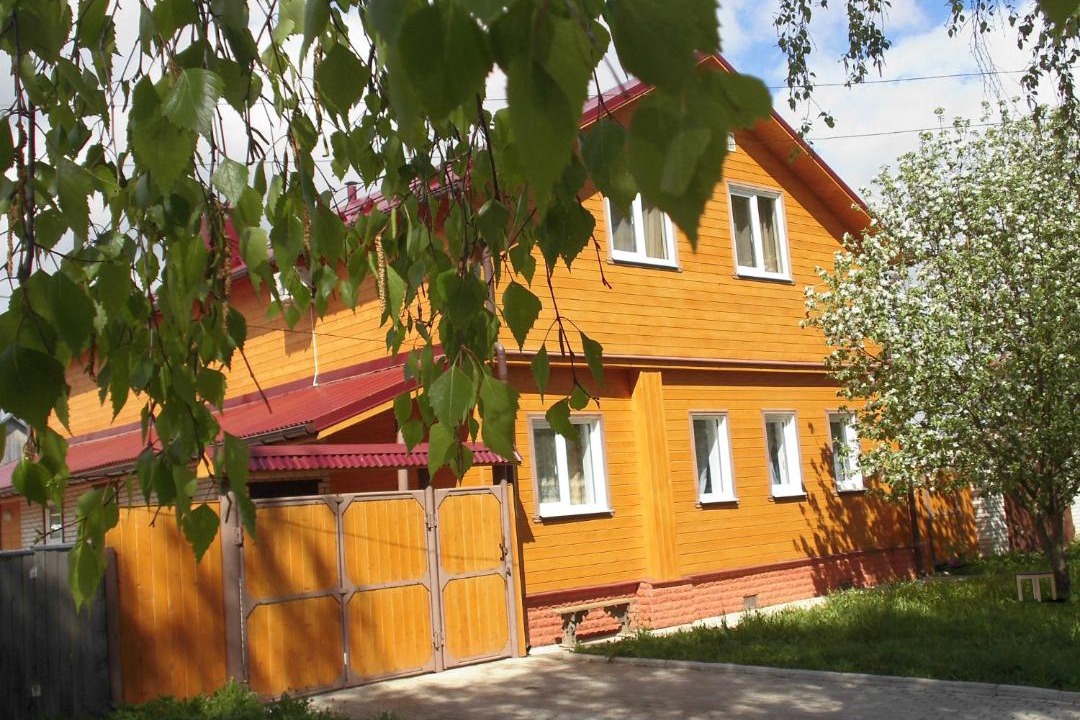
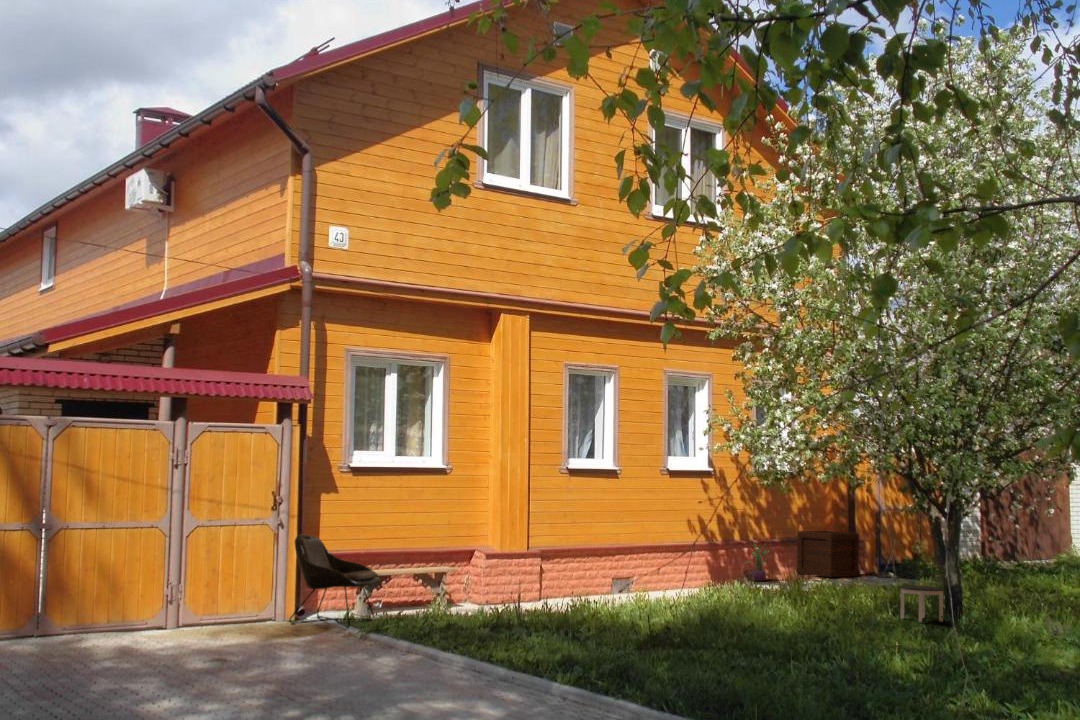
wooden crate: none [875,538,932,579] -> present [797,531,859,578]
decorative plant: present [944,541,959,568] -> present [749,544,768,581]
lounge chair: none [526,579,599,658] -> present [289,534,380,628]

